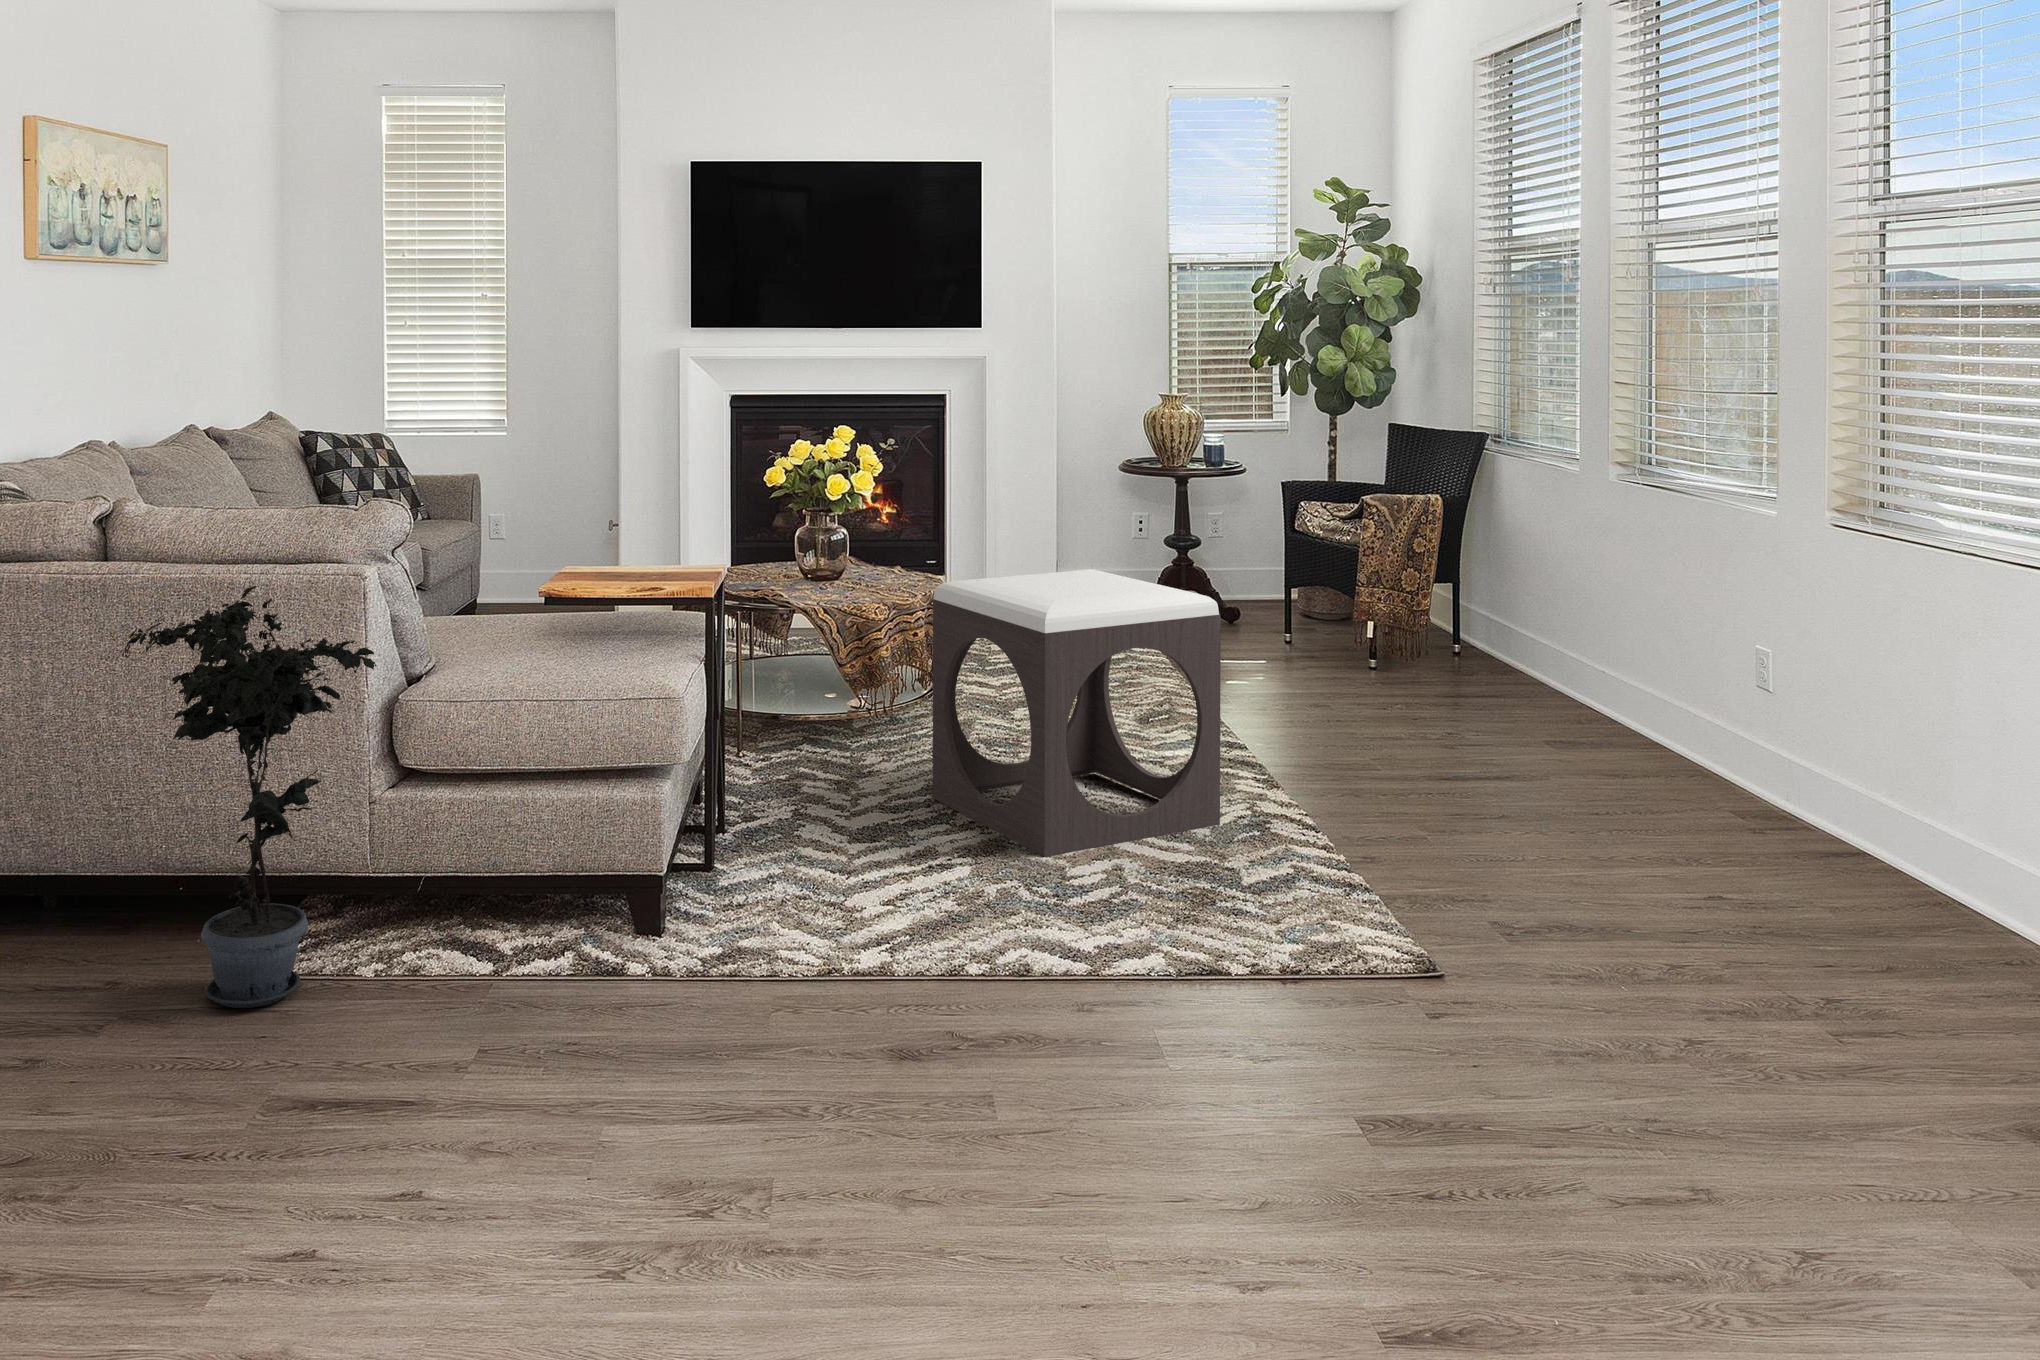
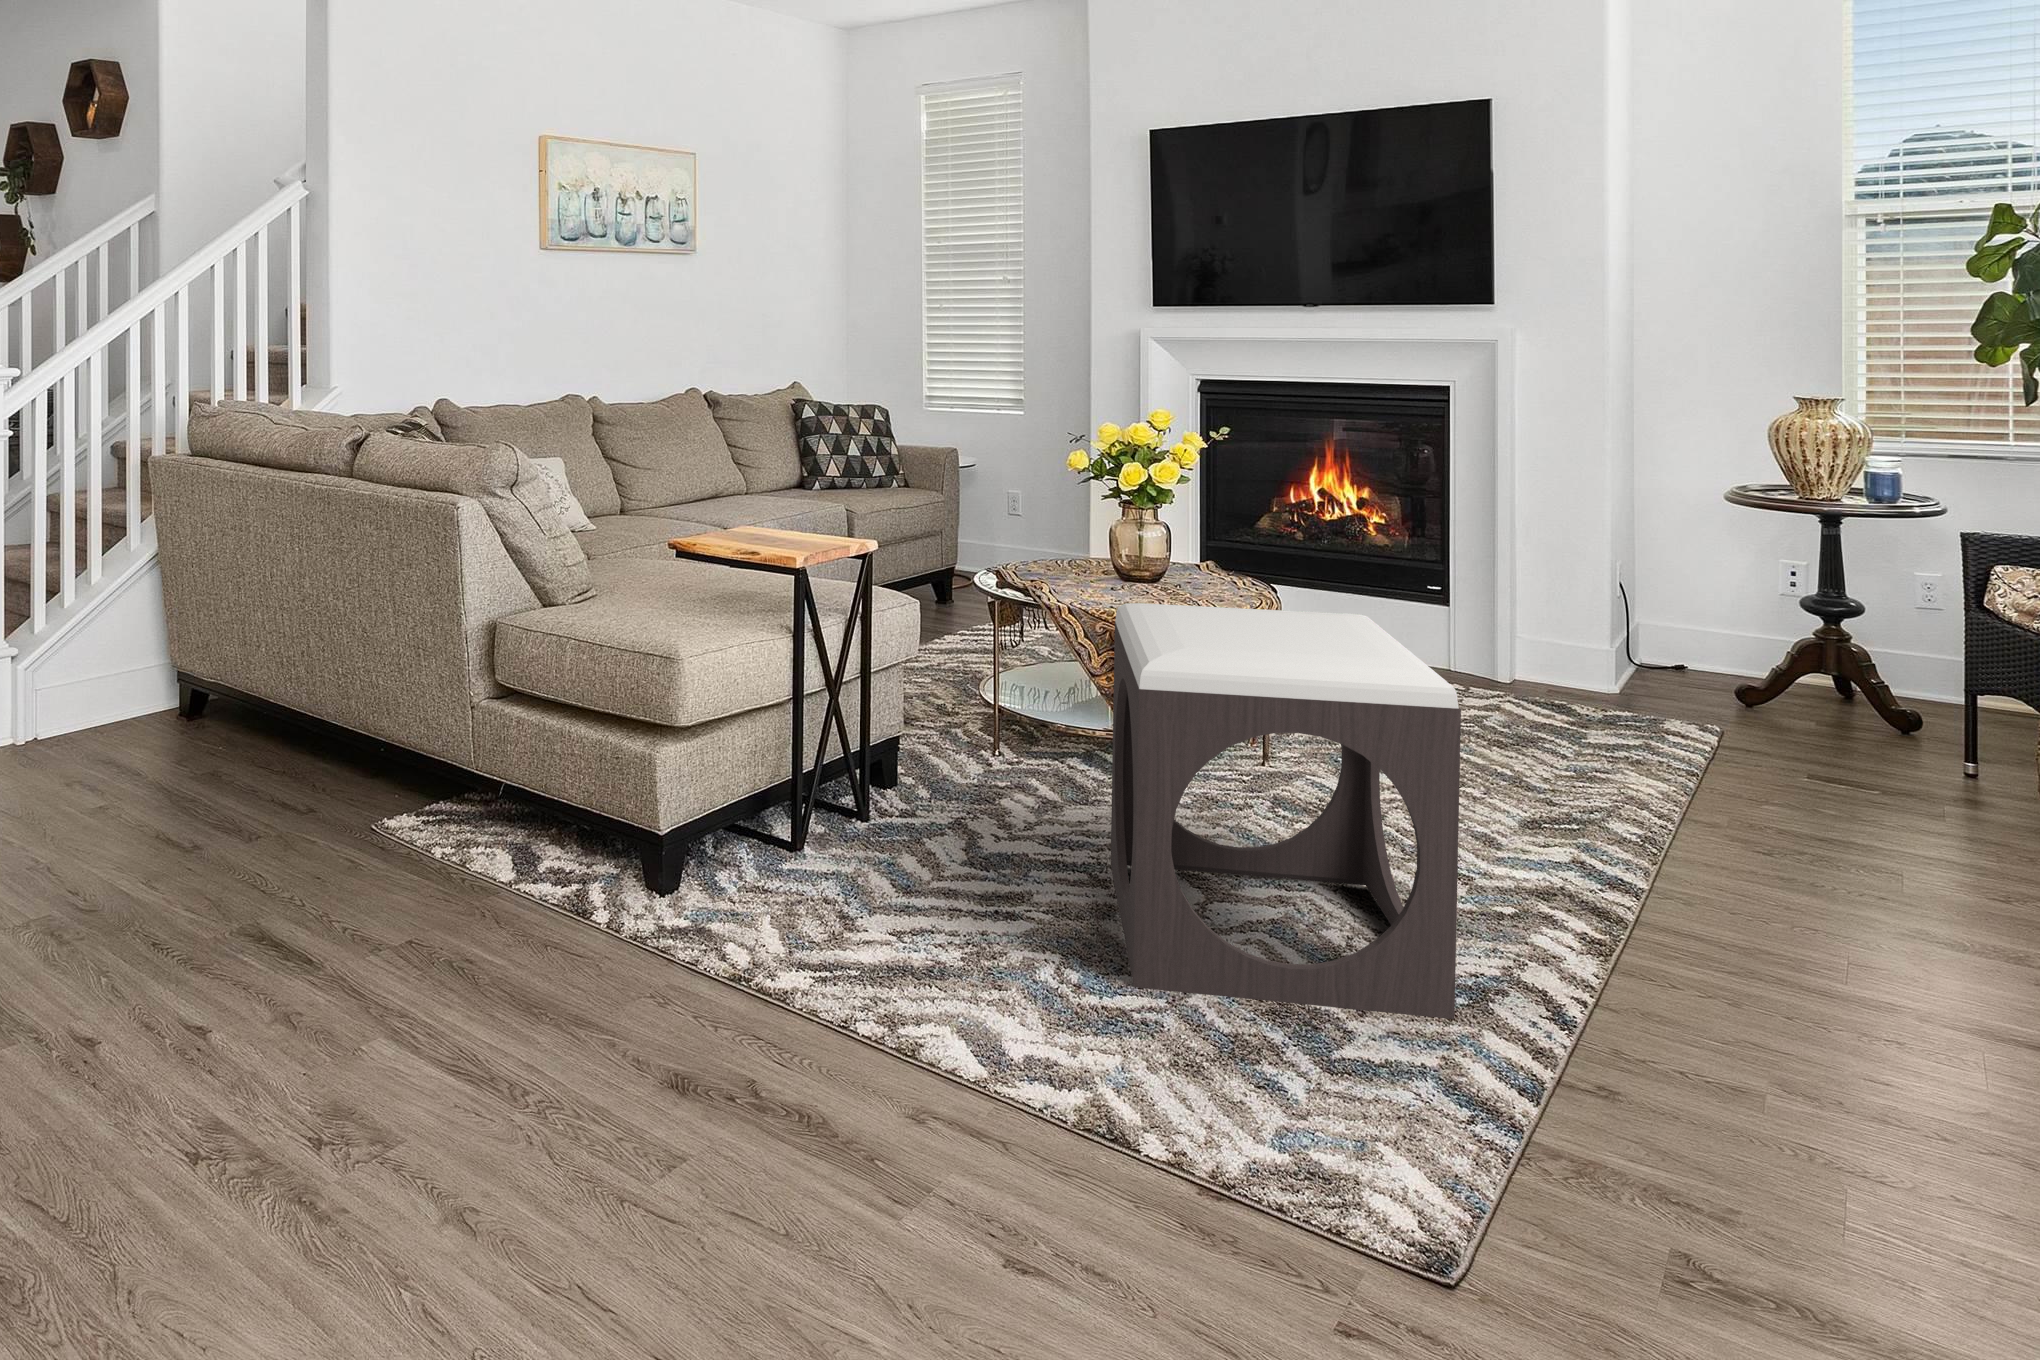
potted plant: present [122,586,376,1008] -> none [153,511,339,902]

